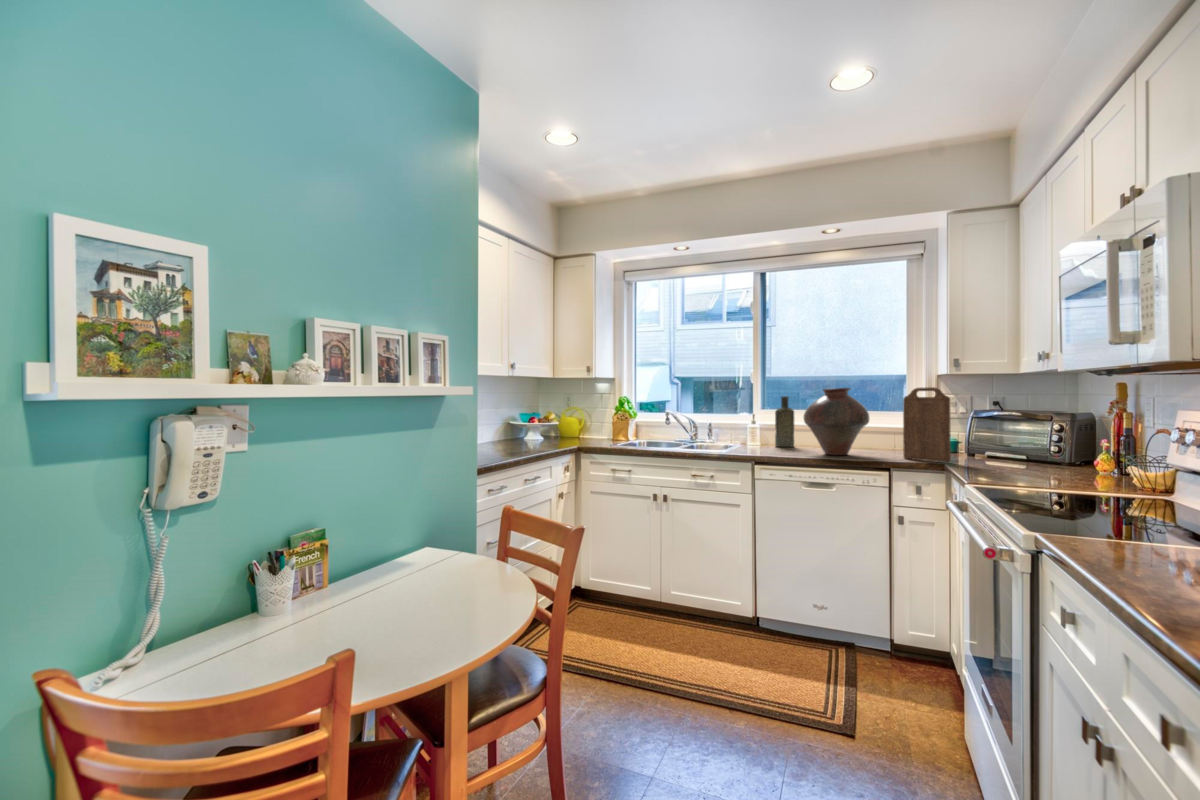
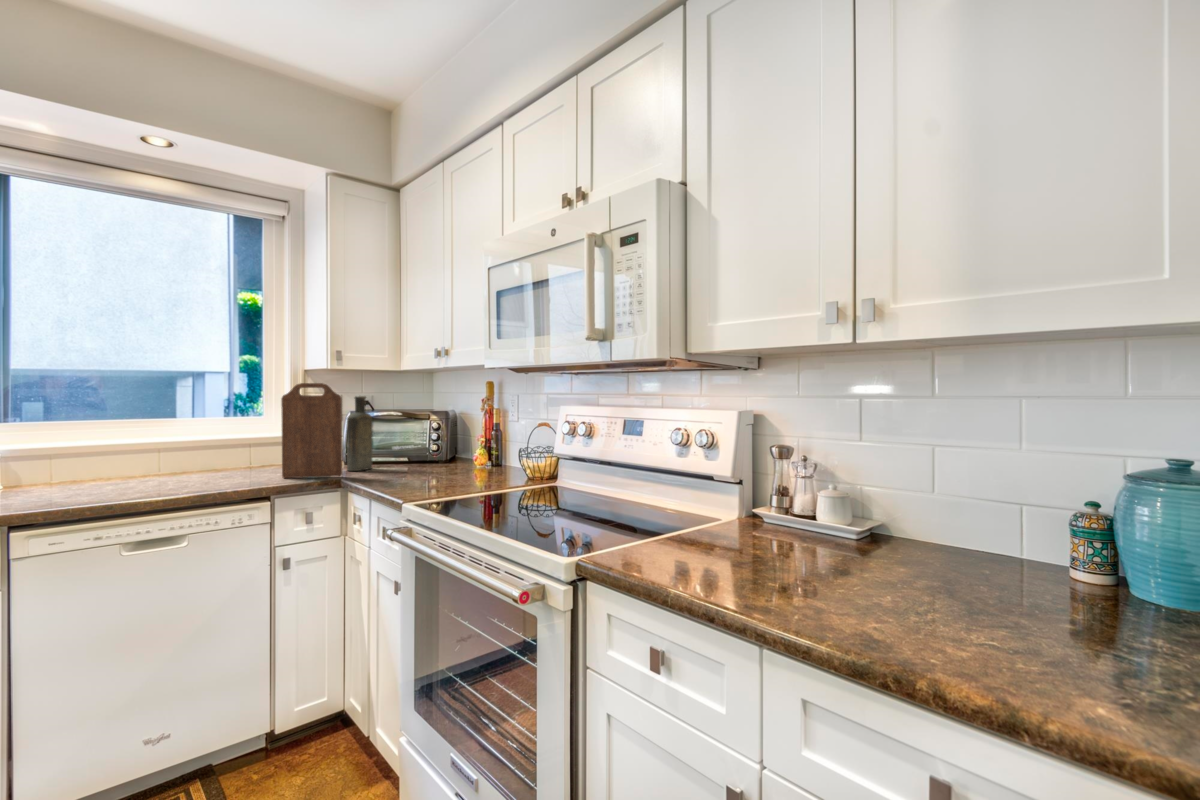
vase: present [804,388,869,455] -> none [116,381,233,487]
bottle: present [775,396,794,447] -> present [347,396,372,471]

